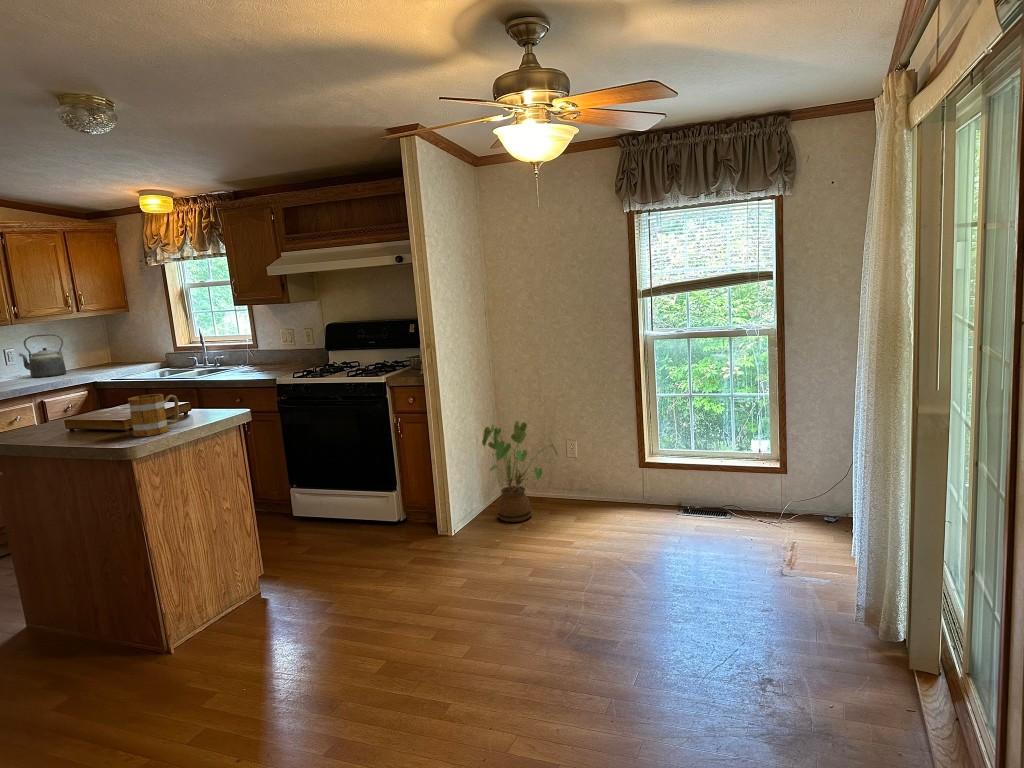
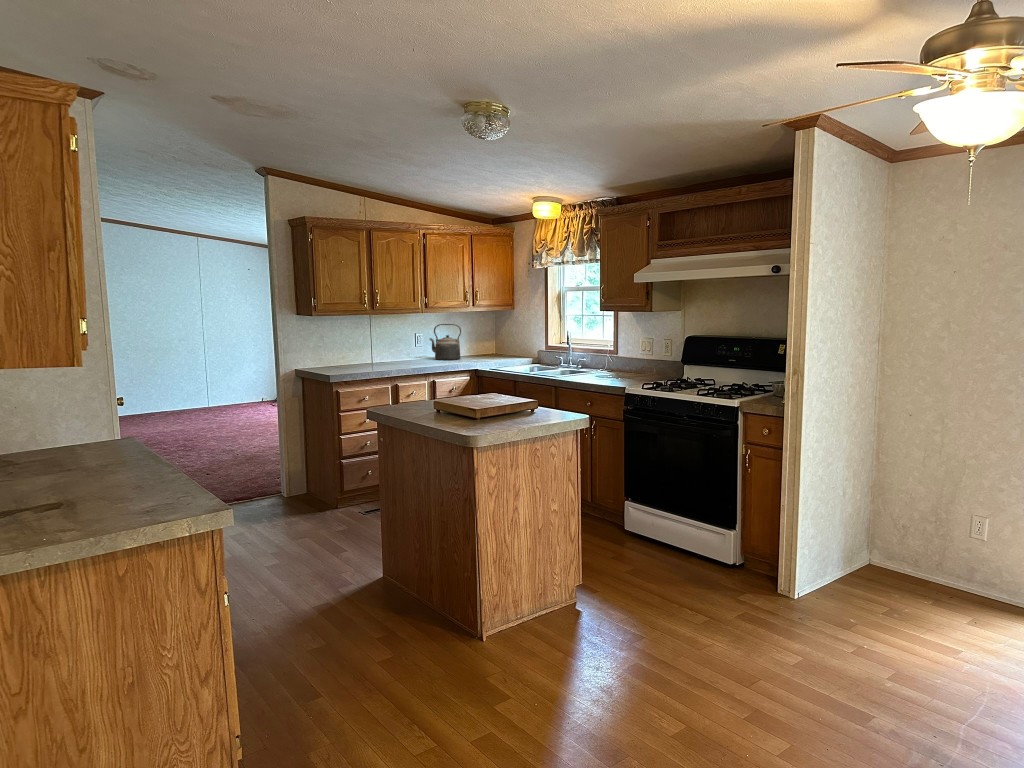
mug: present [128,394,179,436] -> none [481,388,524,427]
house plant: present [482,421,558,522] -> none [852,478,963,607]

